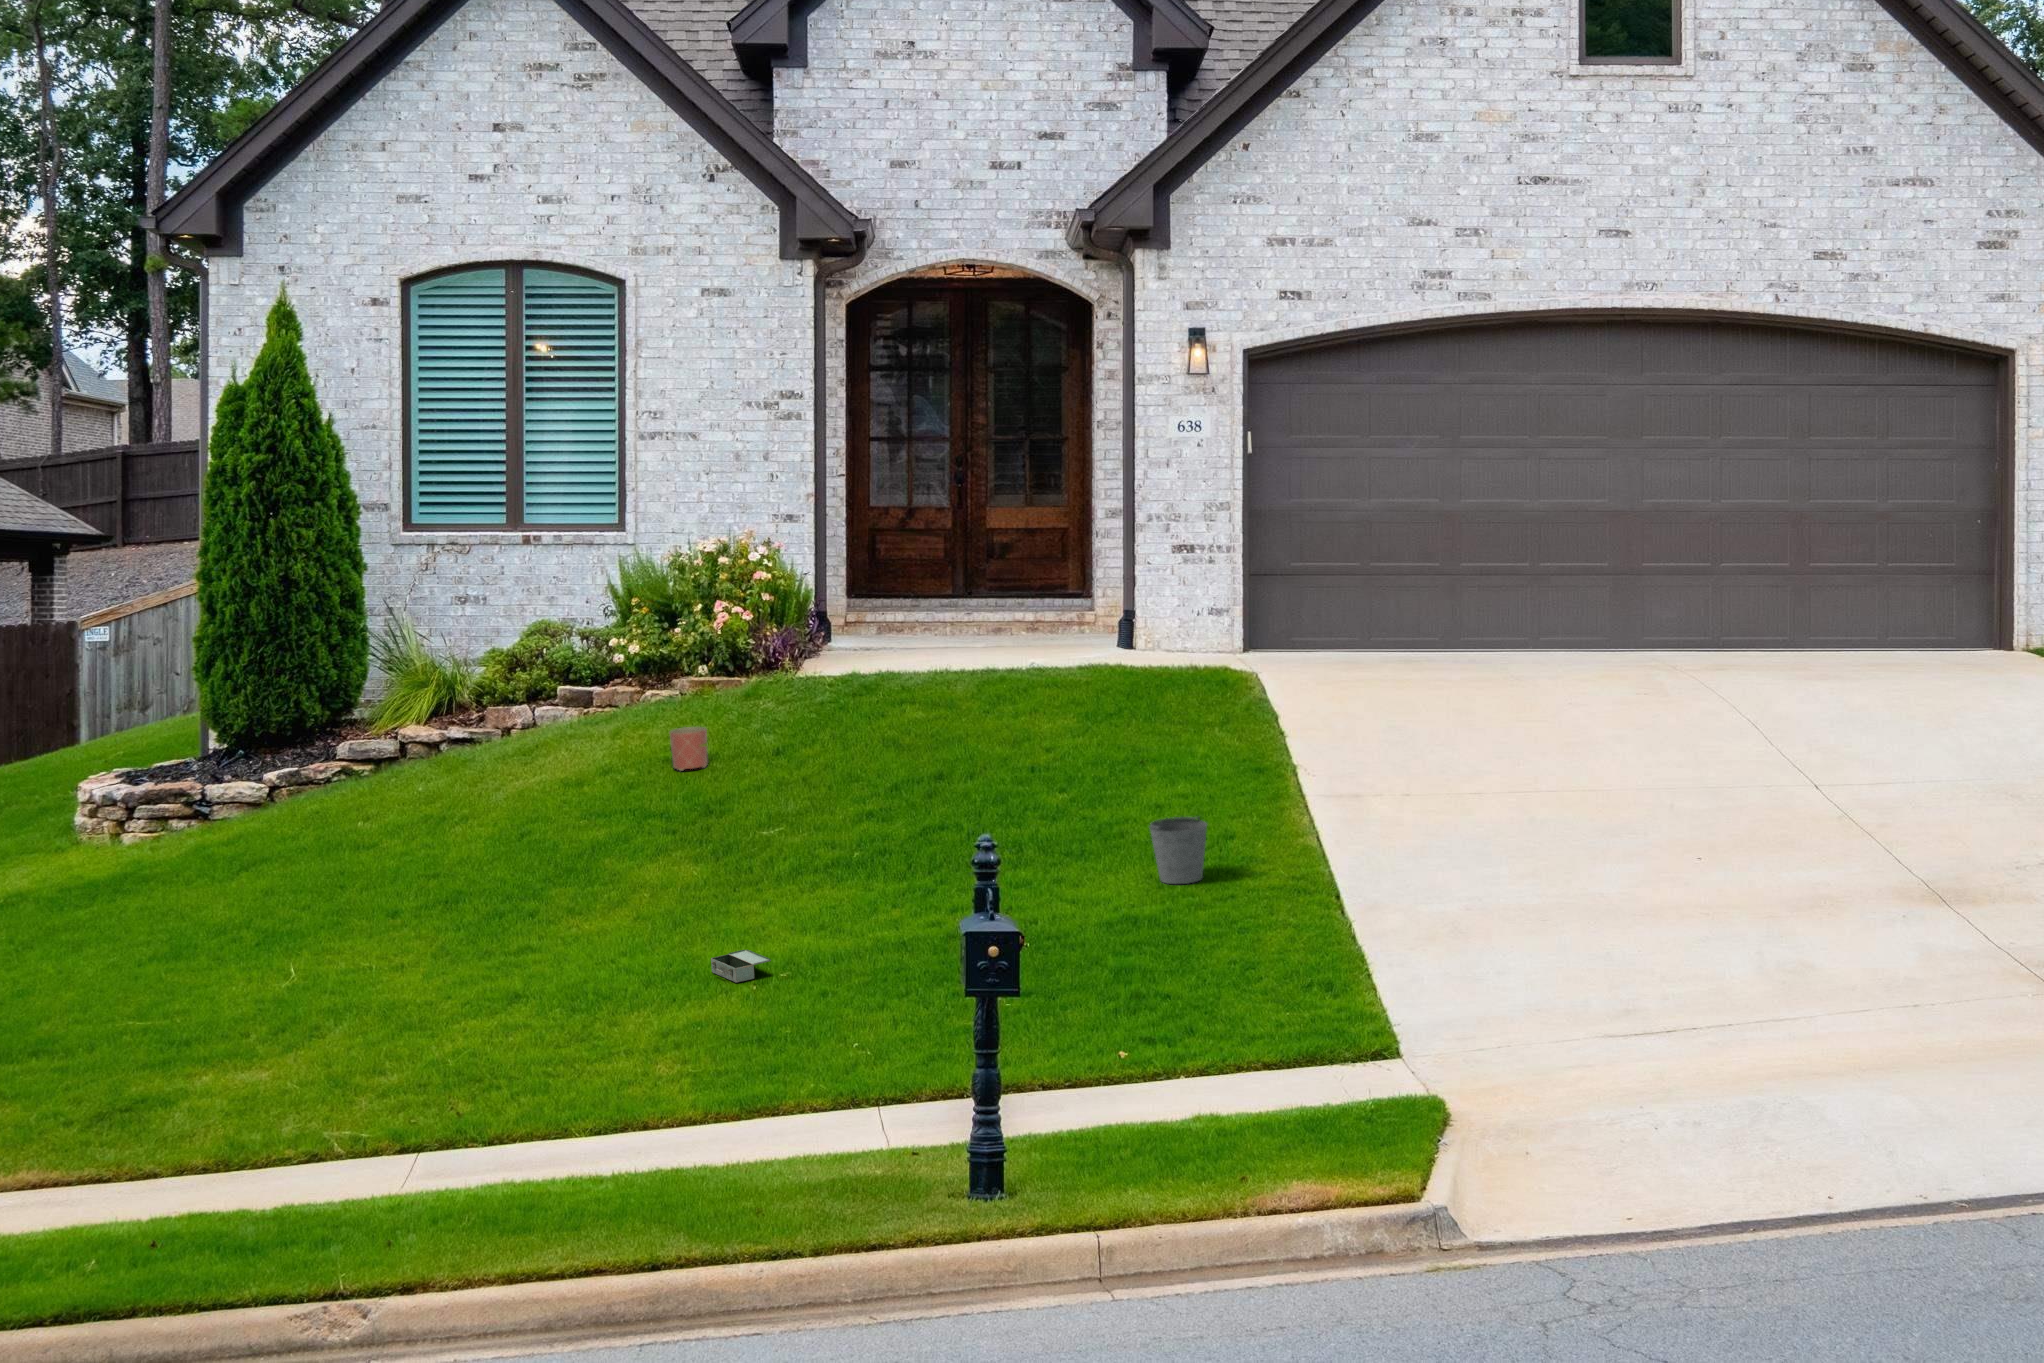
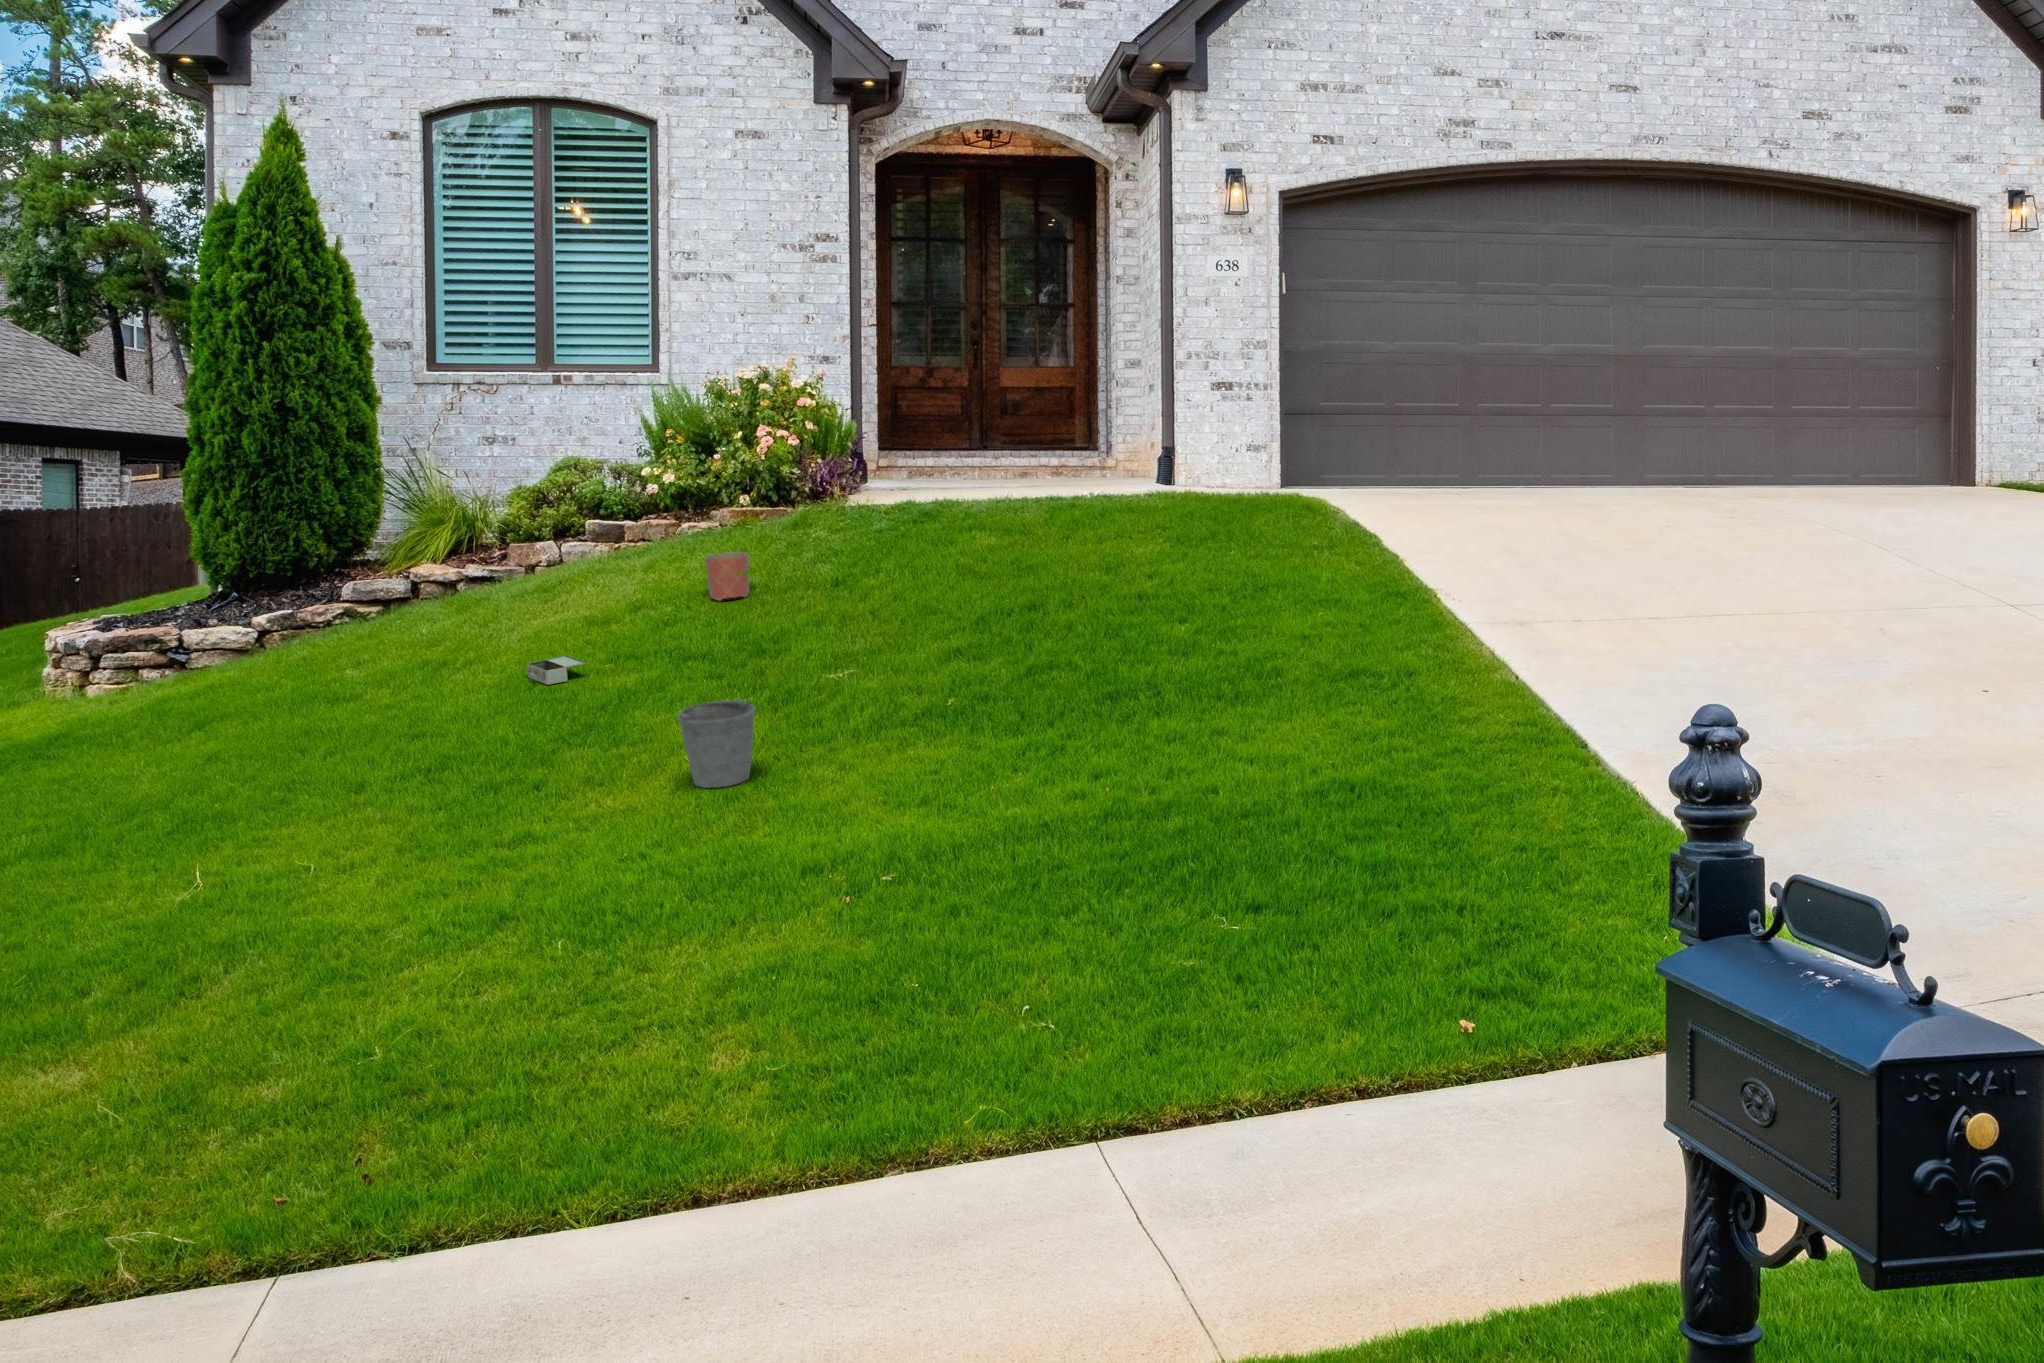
bucket: present [1150,817,1207,884] -> present [678,700,755,788]
toolbox: present [711,950,771,983] -> present [527,655,585,685]

